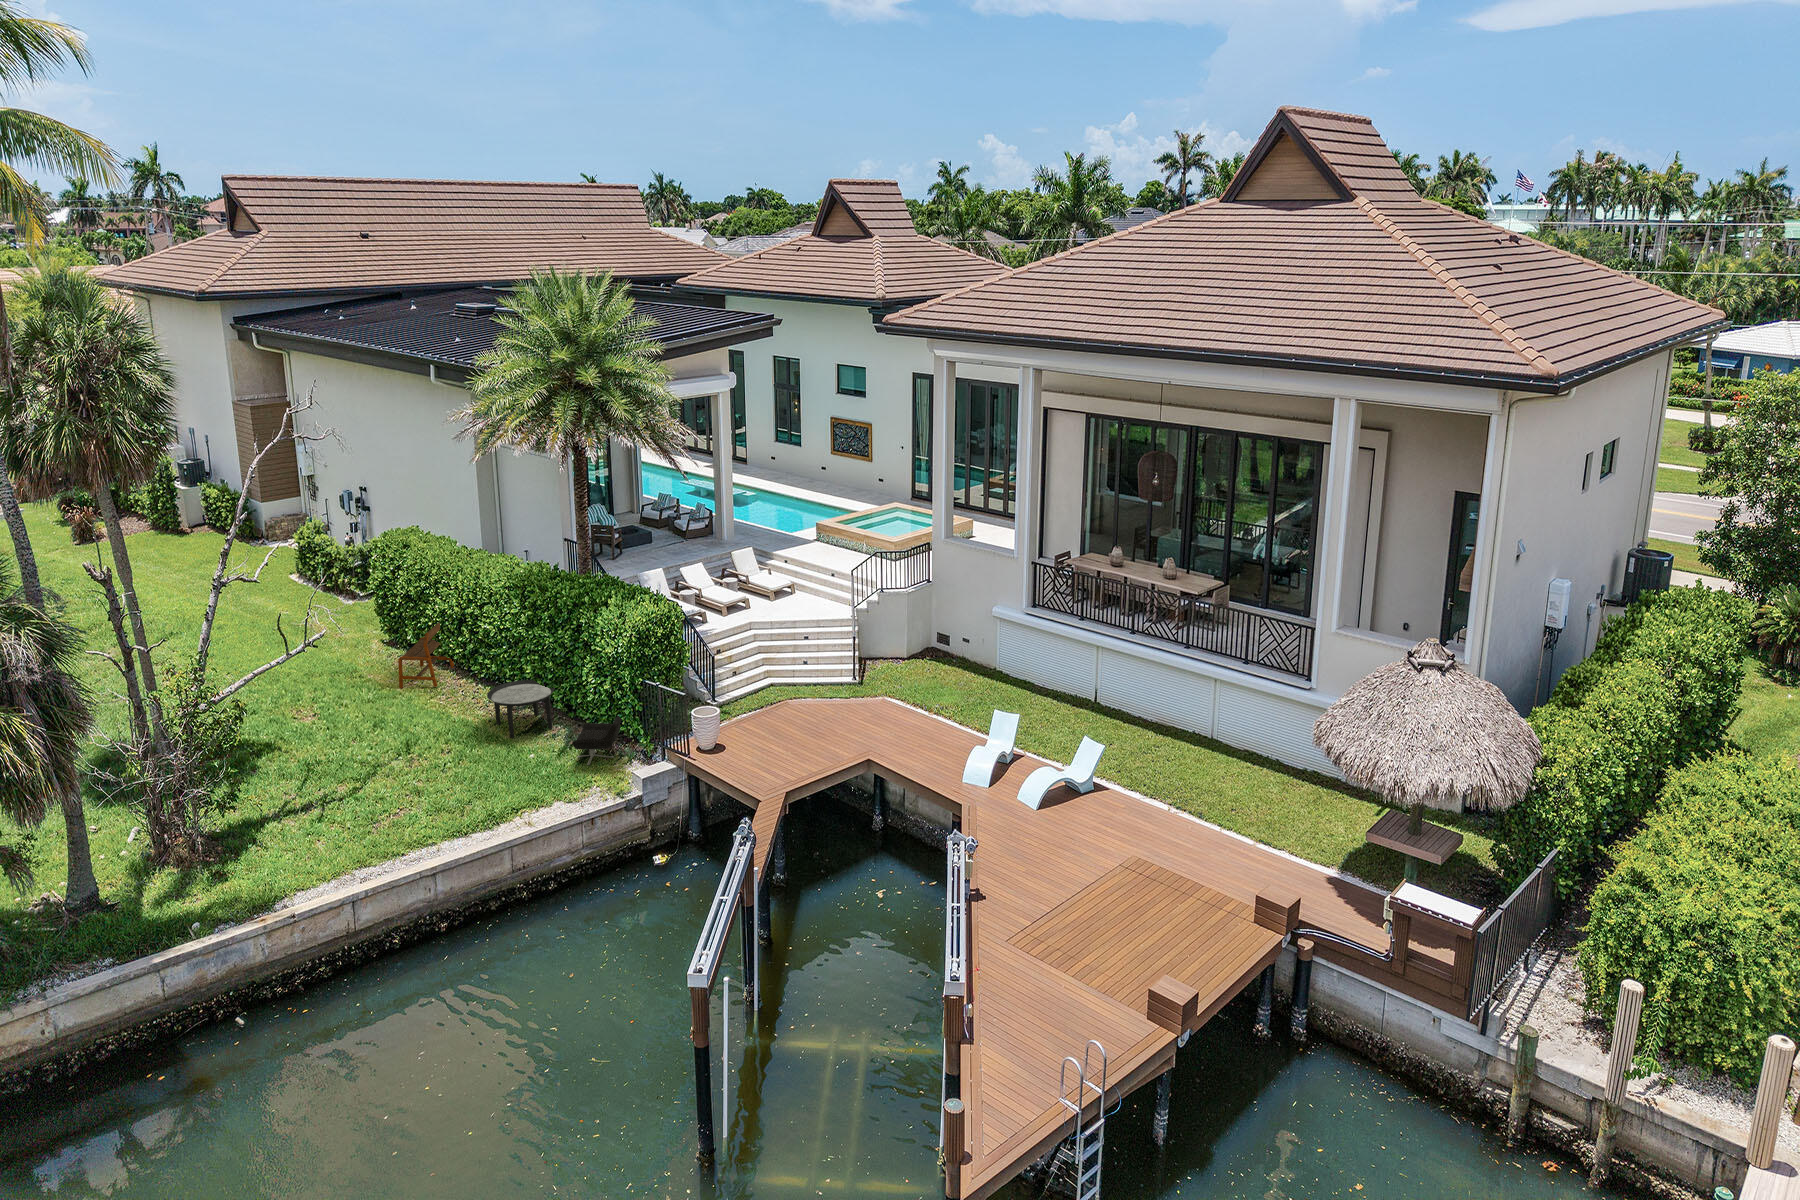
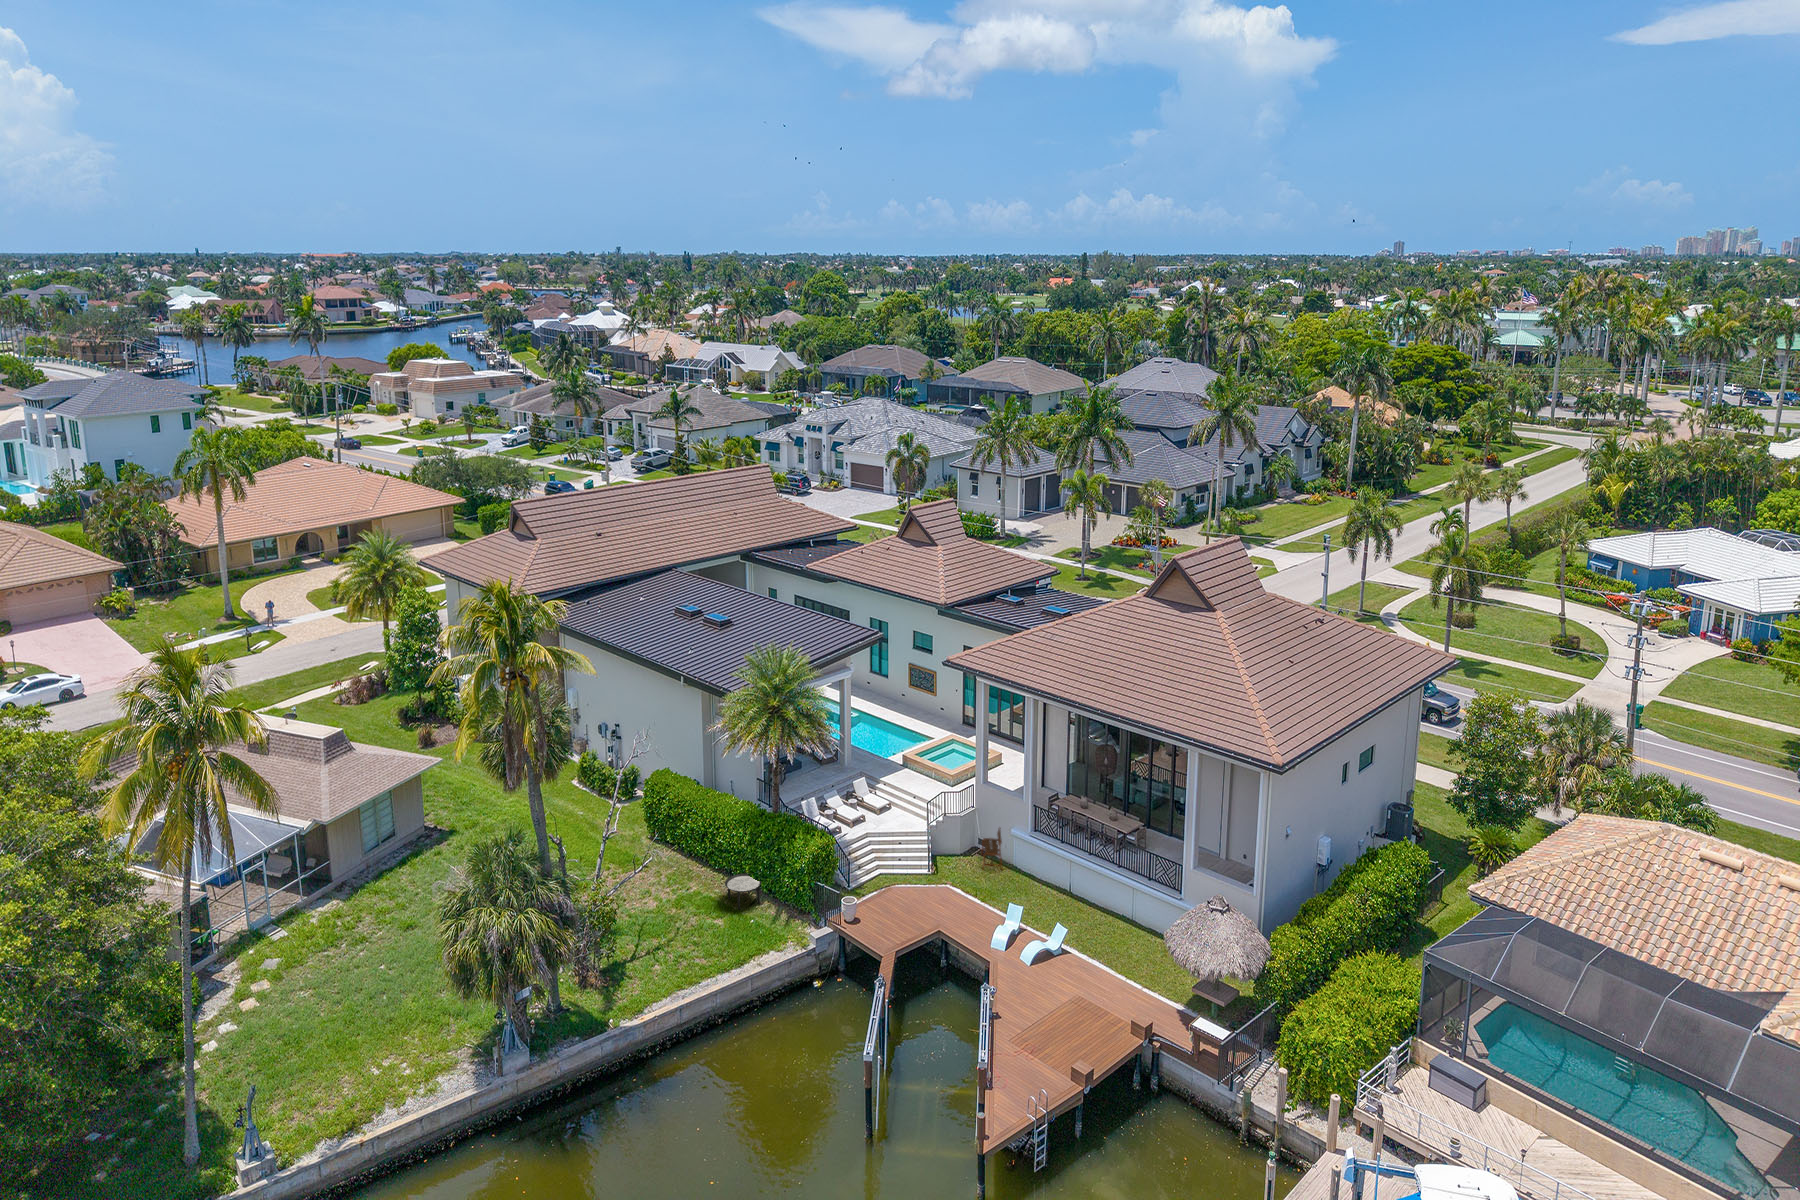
bench: present [398,621,454,688] -> present [981,828,1003,869]
lounge chair: present [572,716,622,765] -> none [774,898,803,928]

